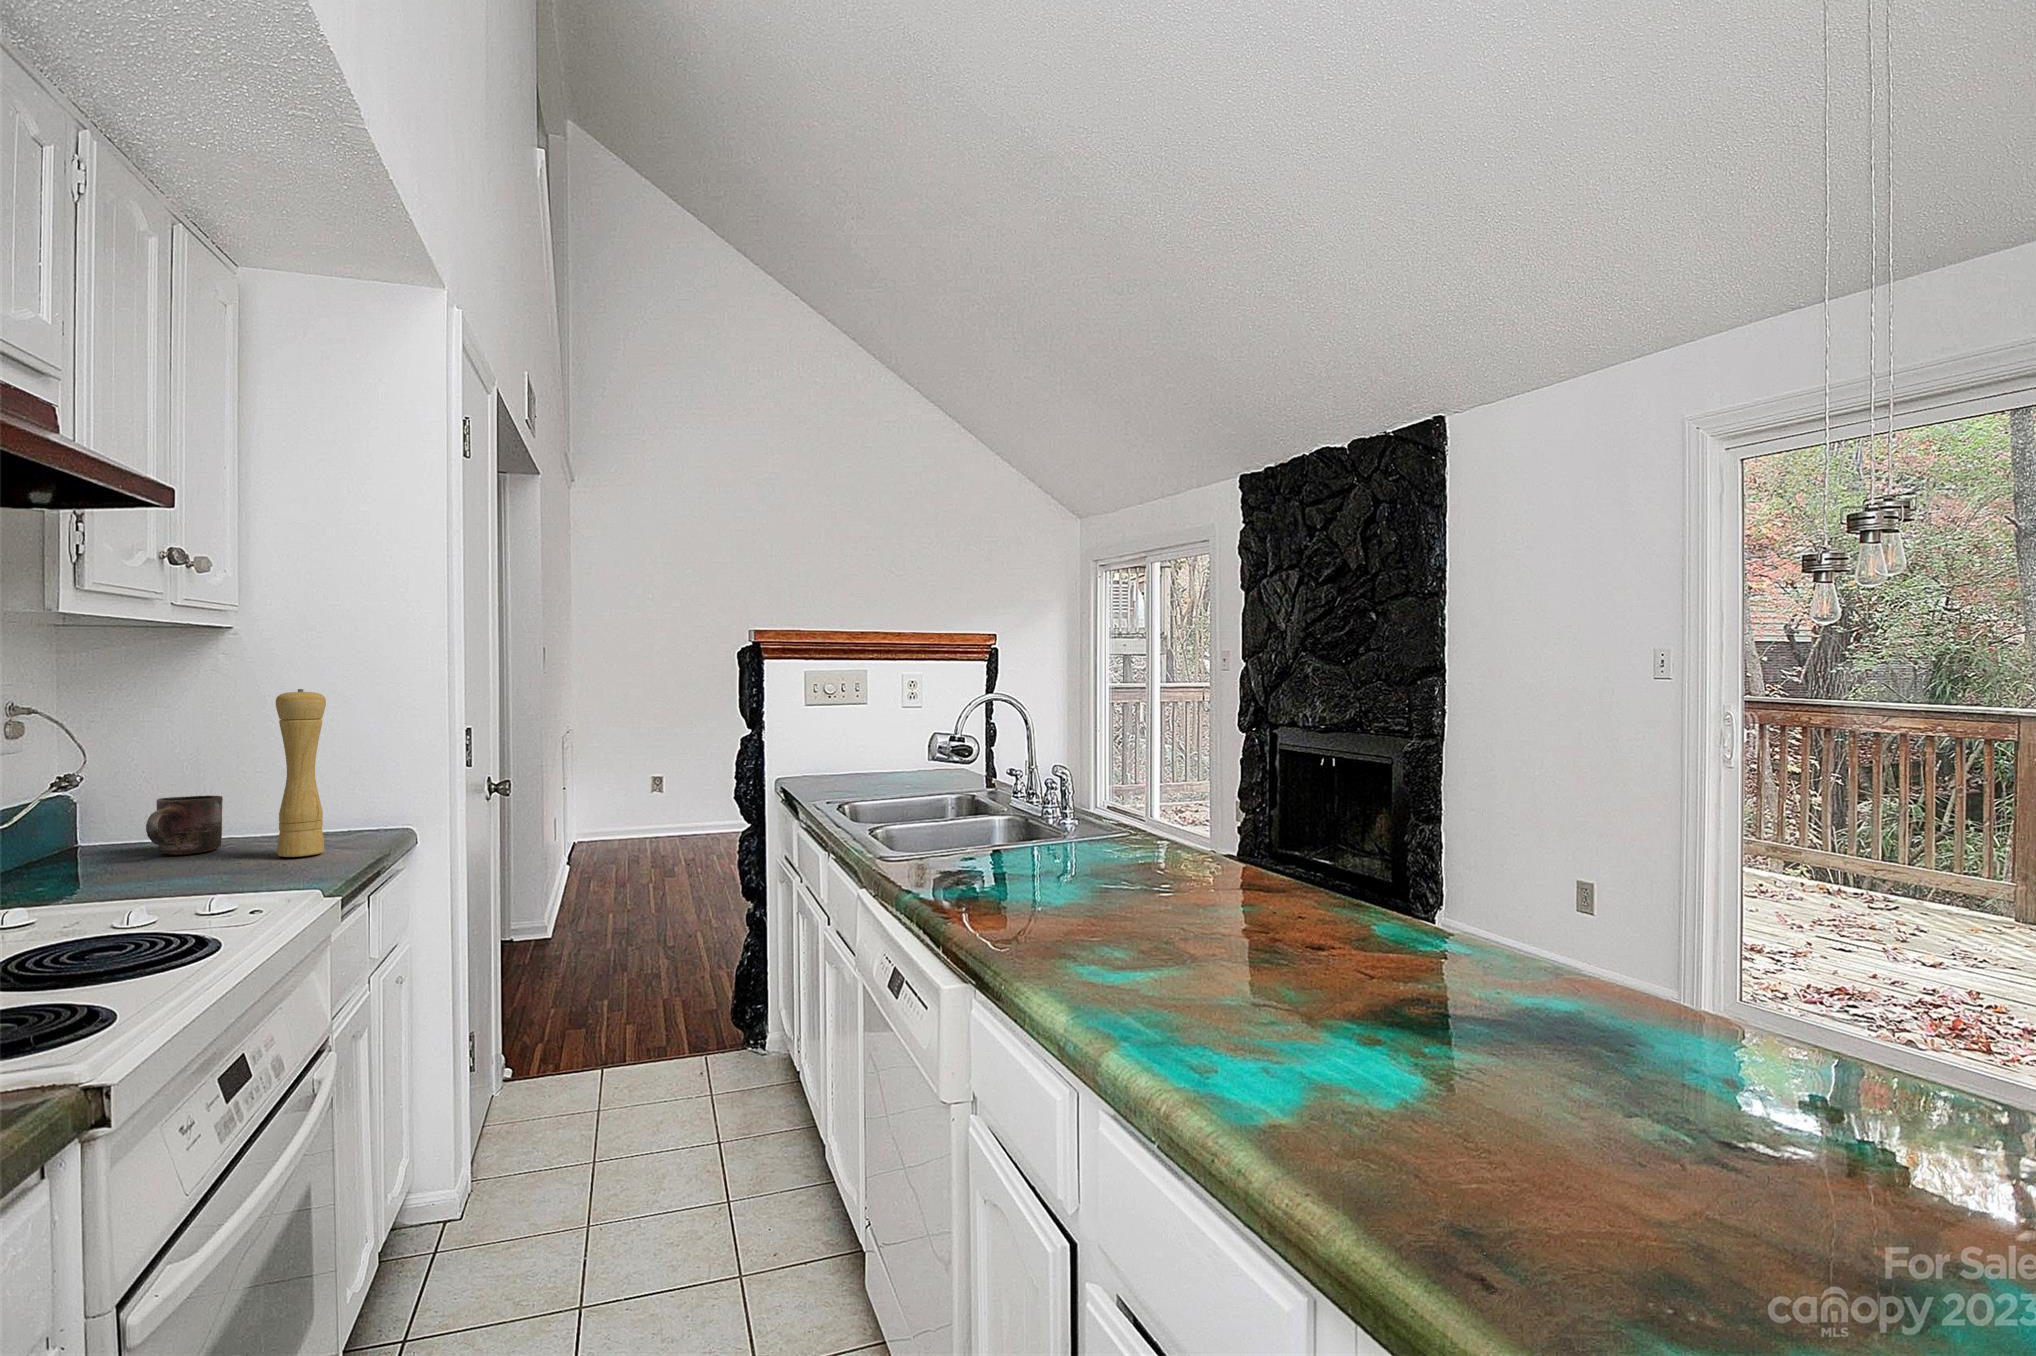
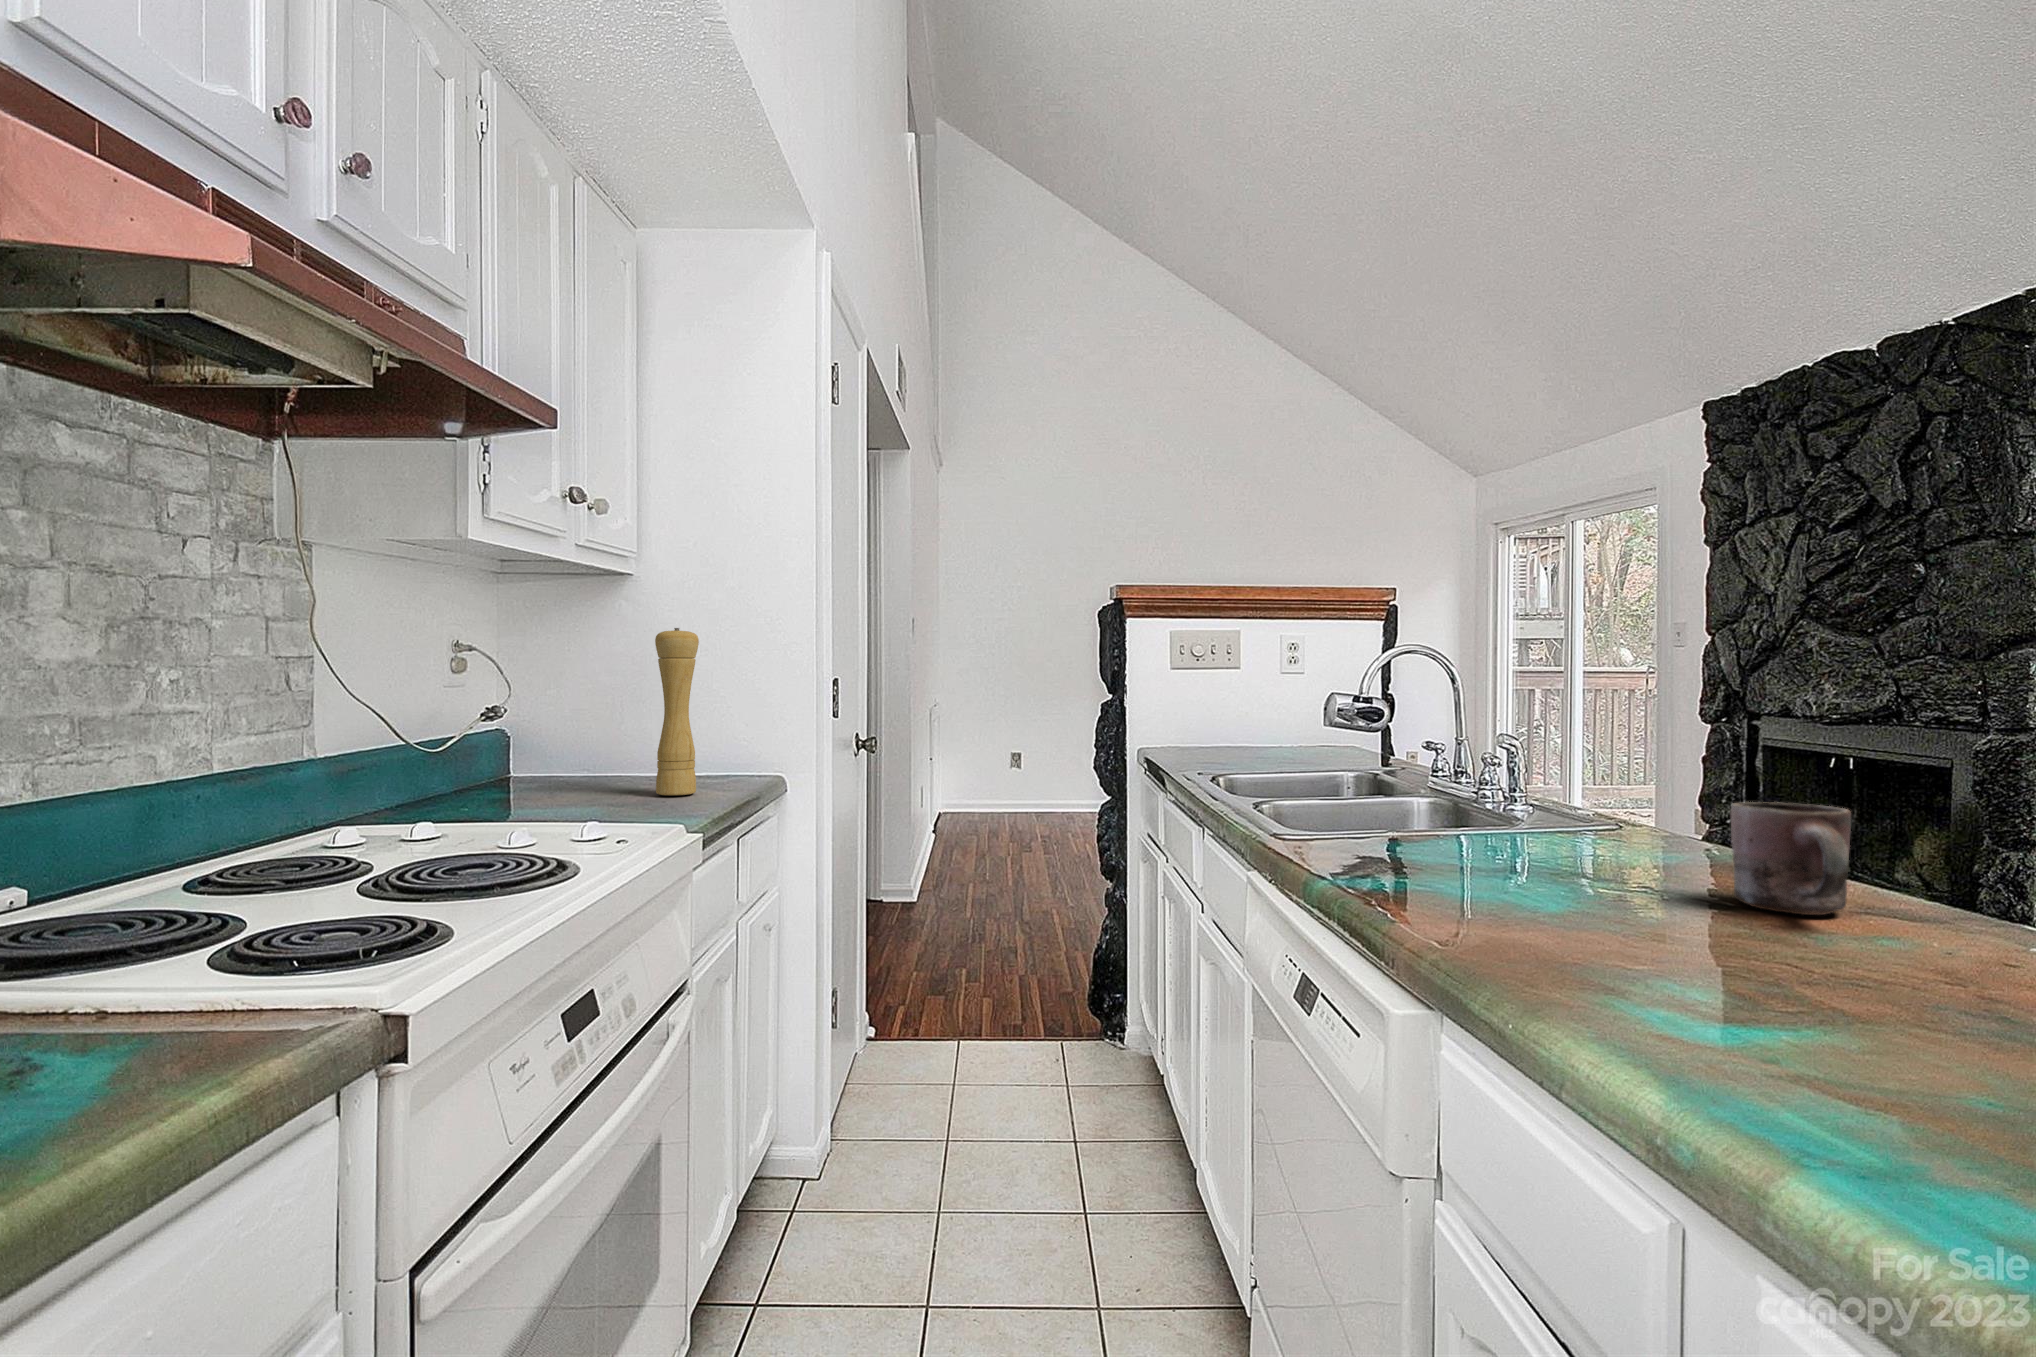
mug: present [146,795,223,855] -> present [1730,802,1851,915]

